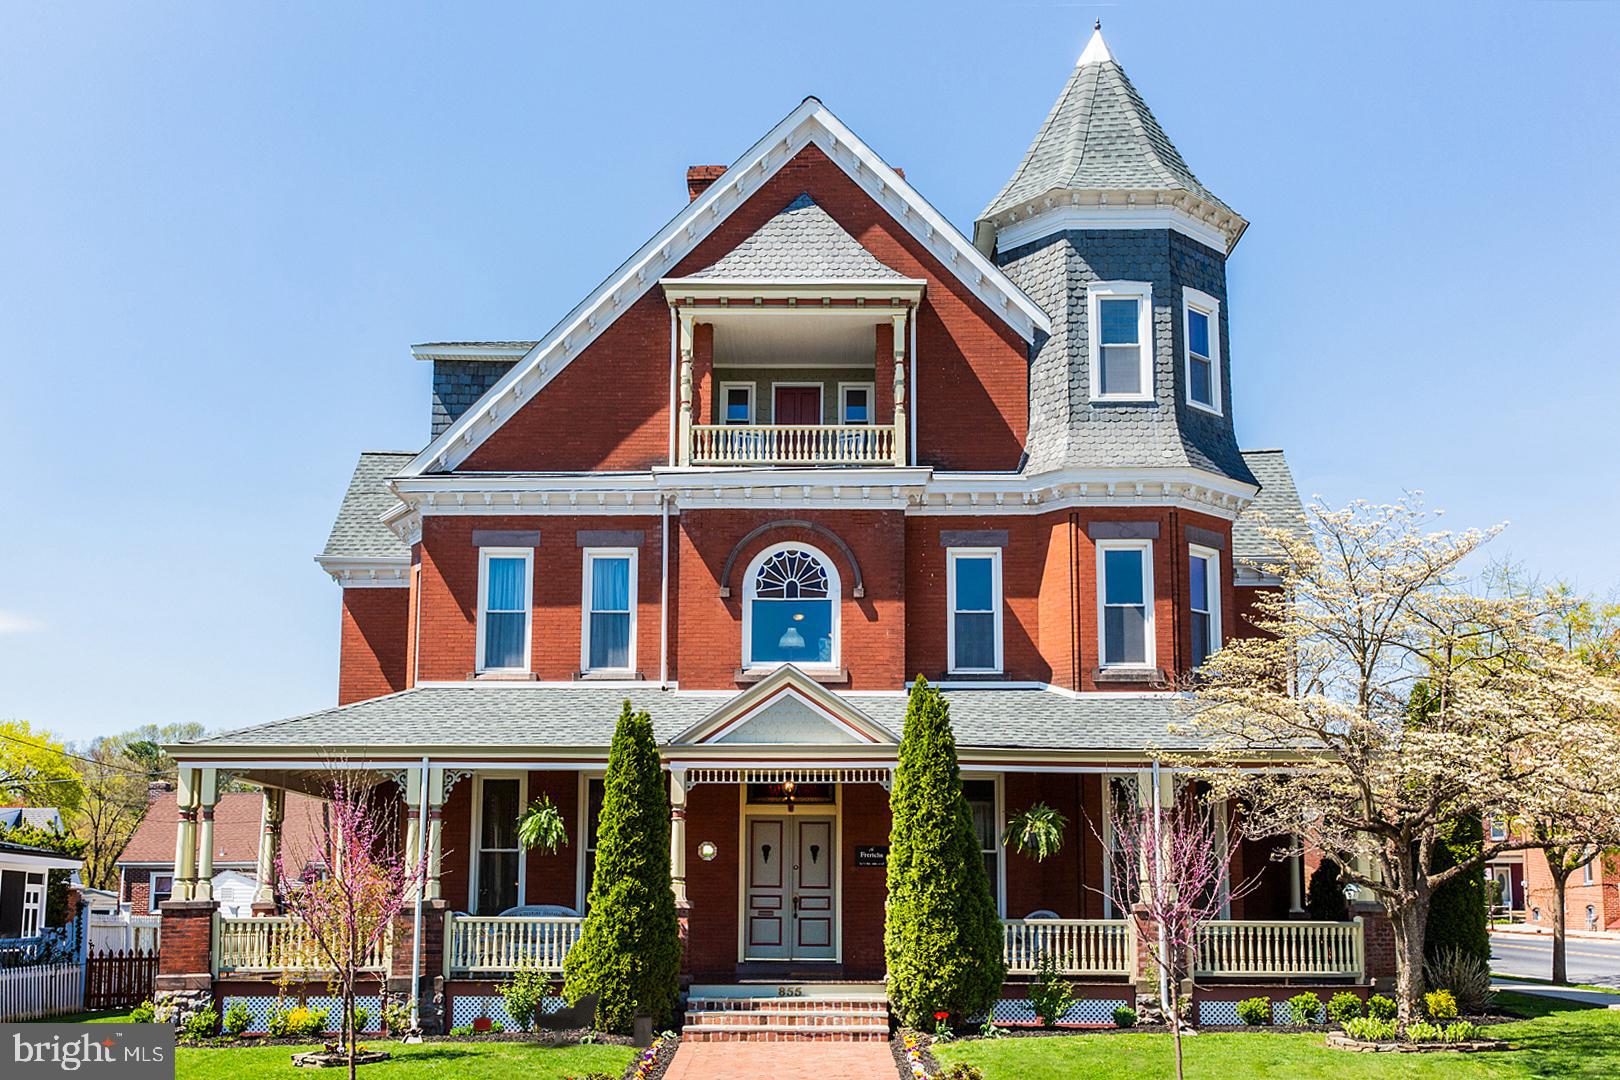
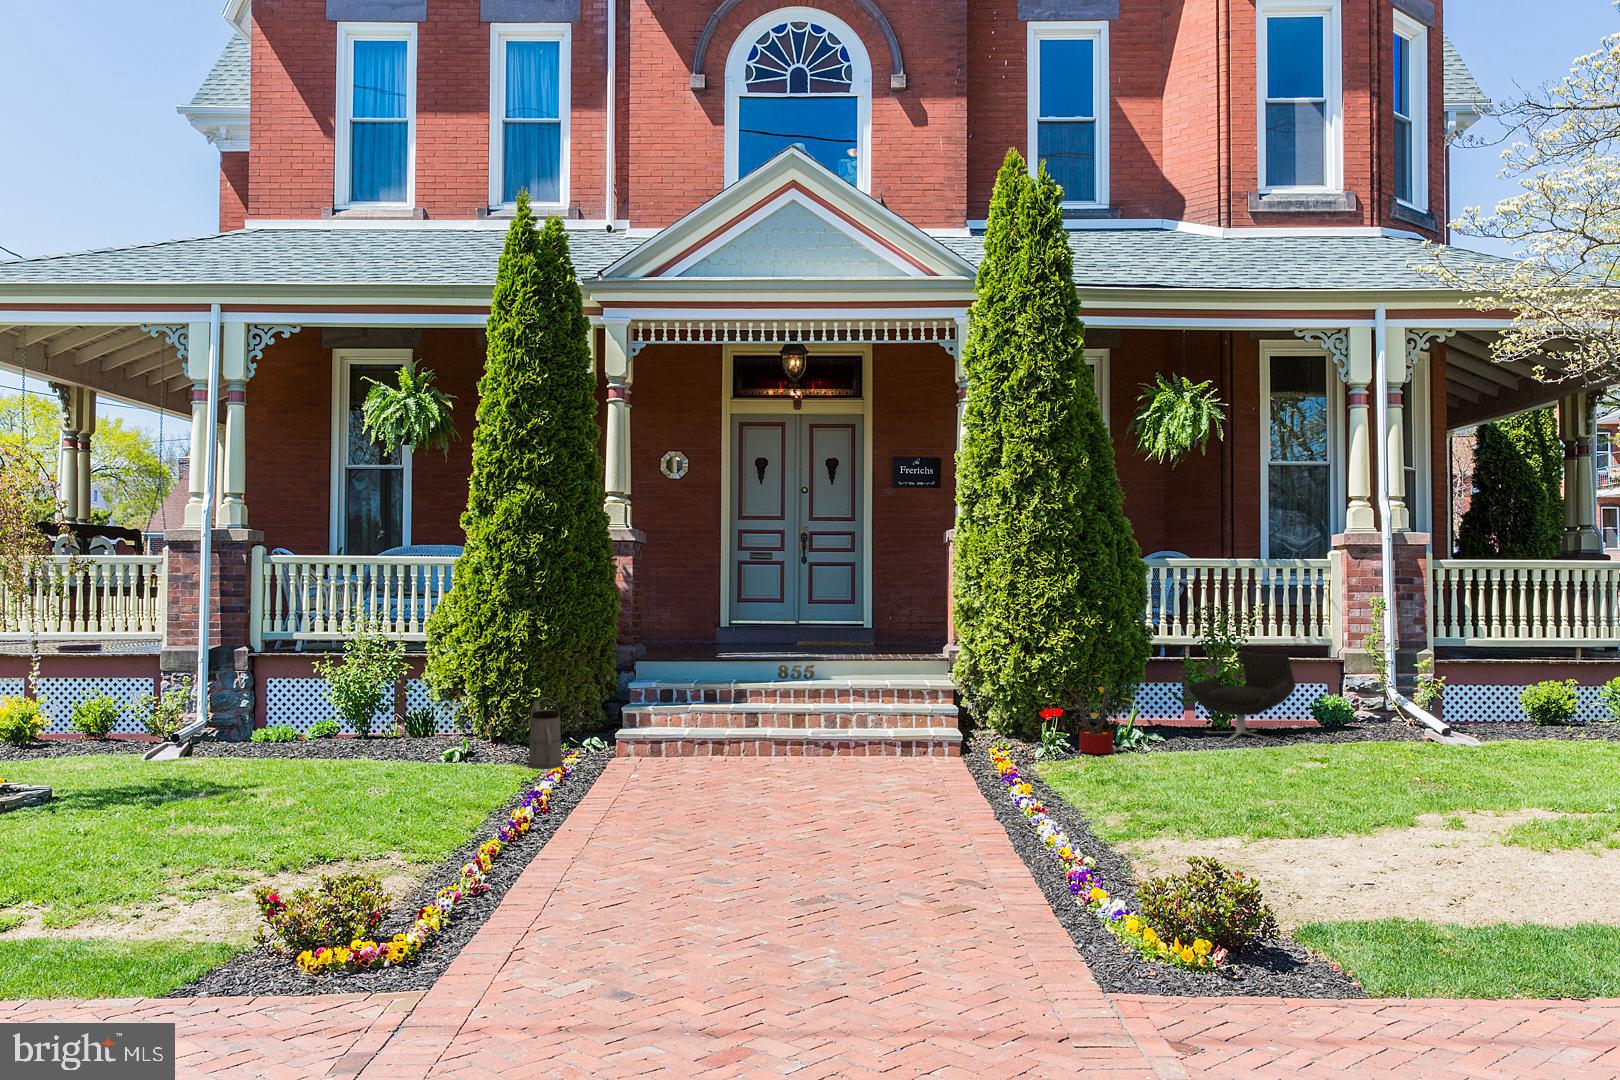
decorative plant: present [473,989,492,1031] -> present [1050,675,1136,754]
lounge chair: present [533,993,600,1048] -> present [1188,651,1296,742]

